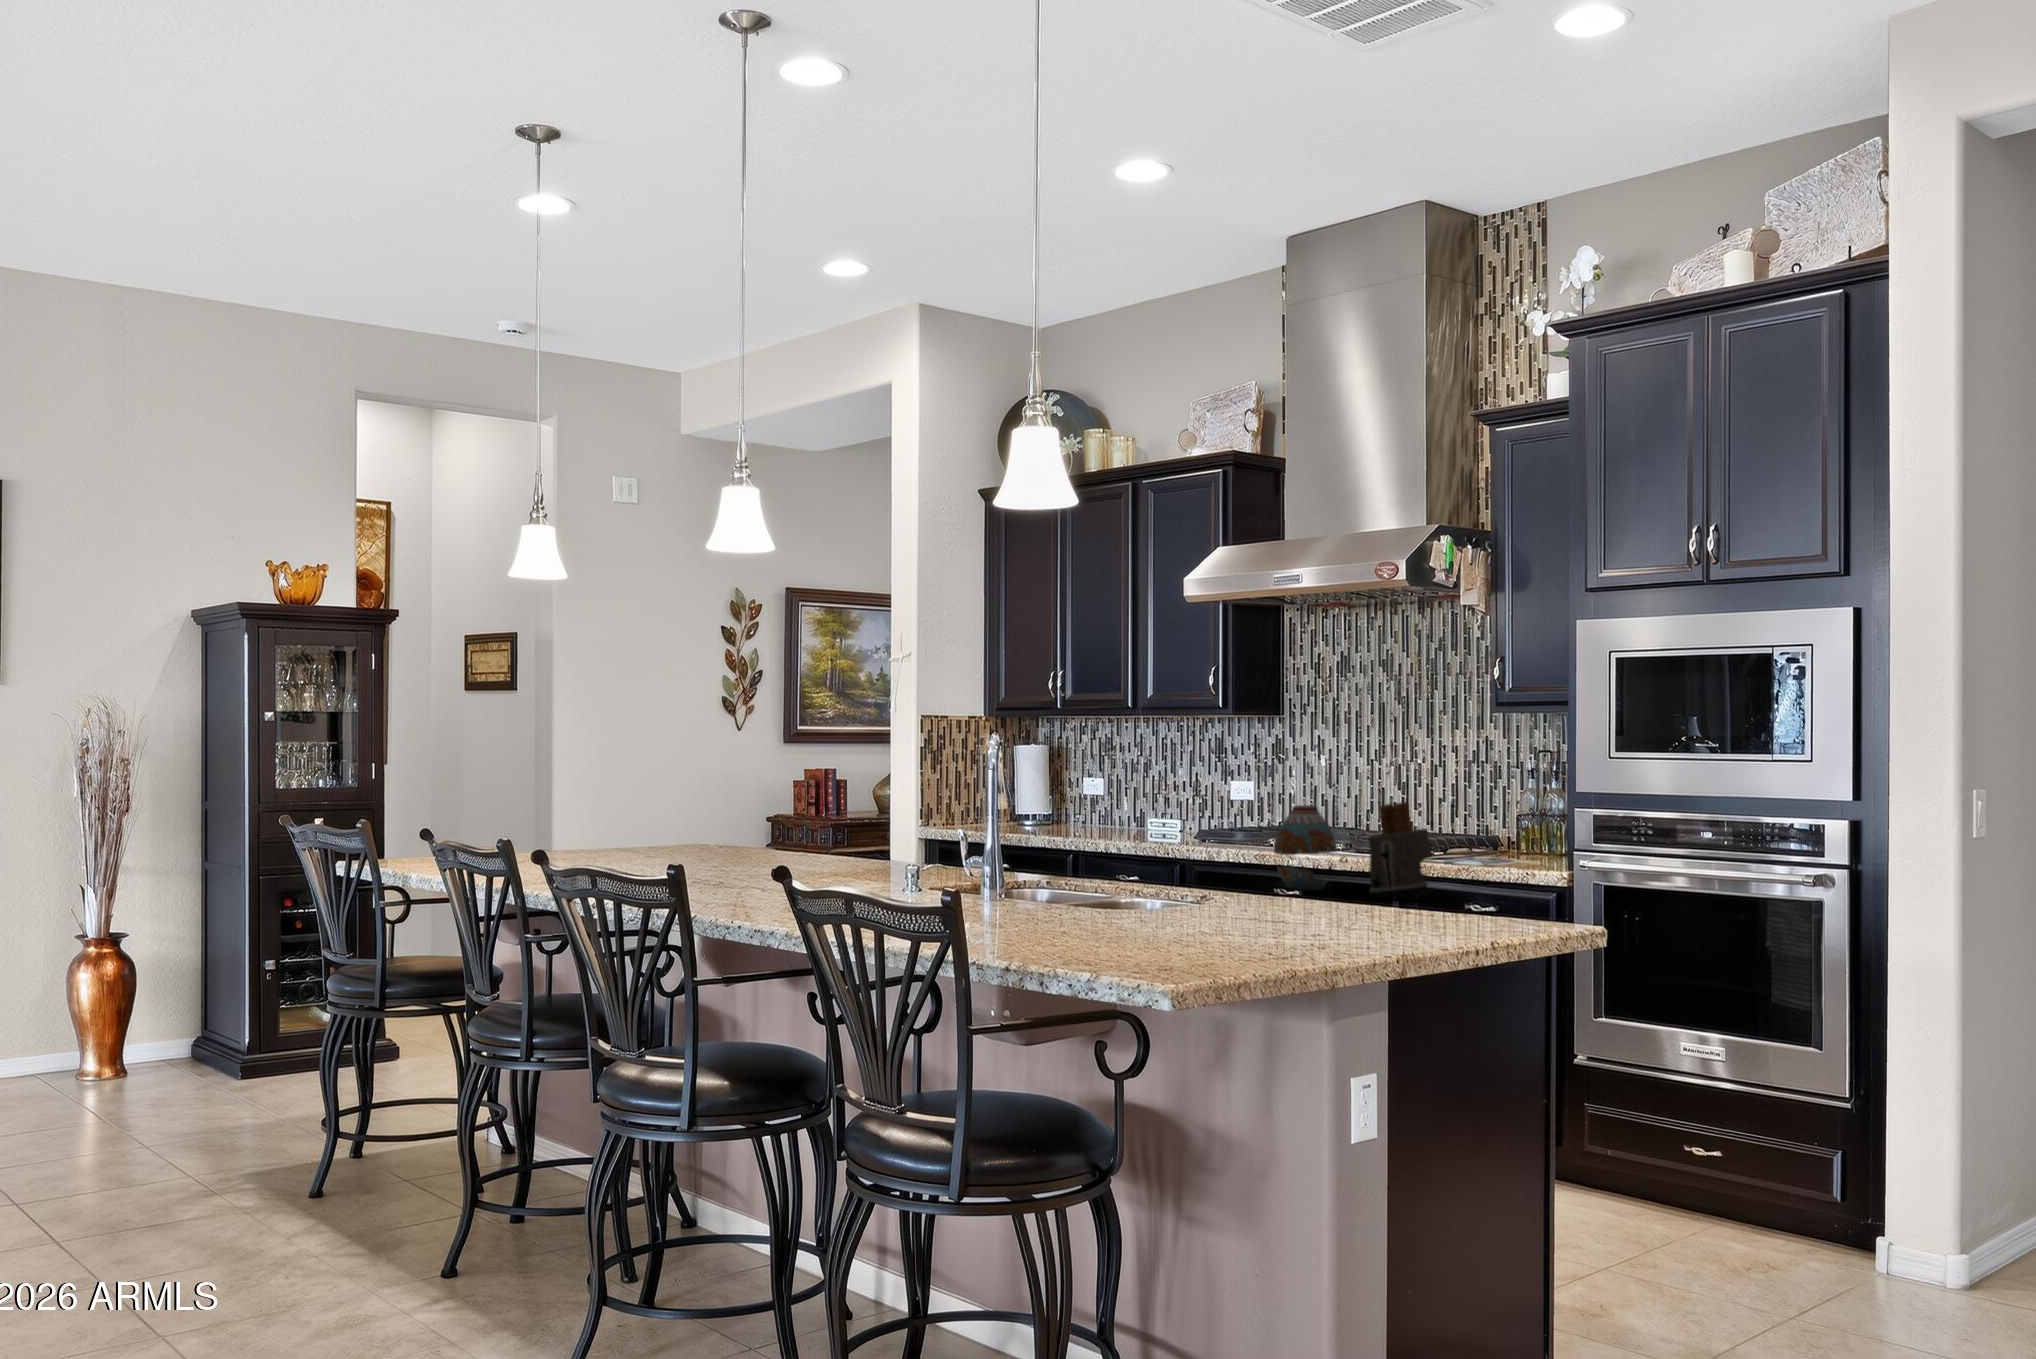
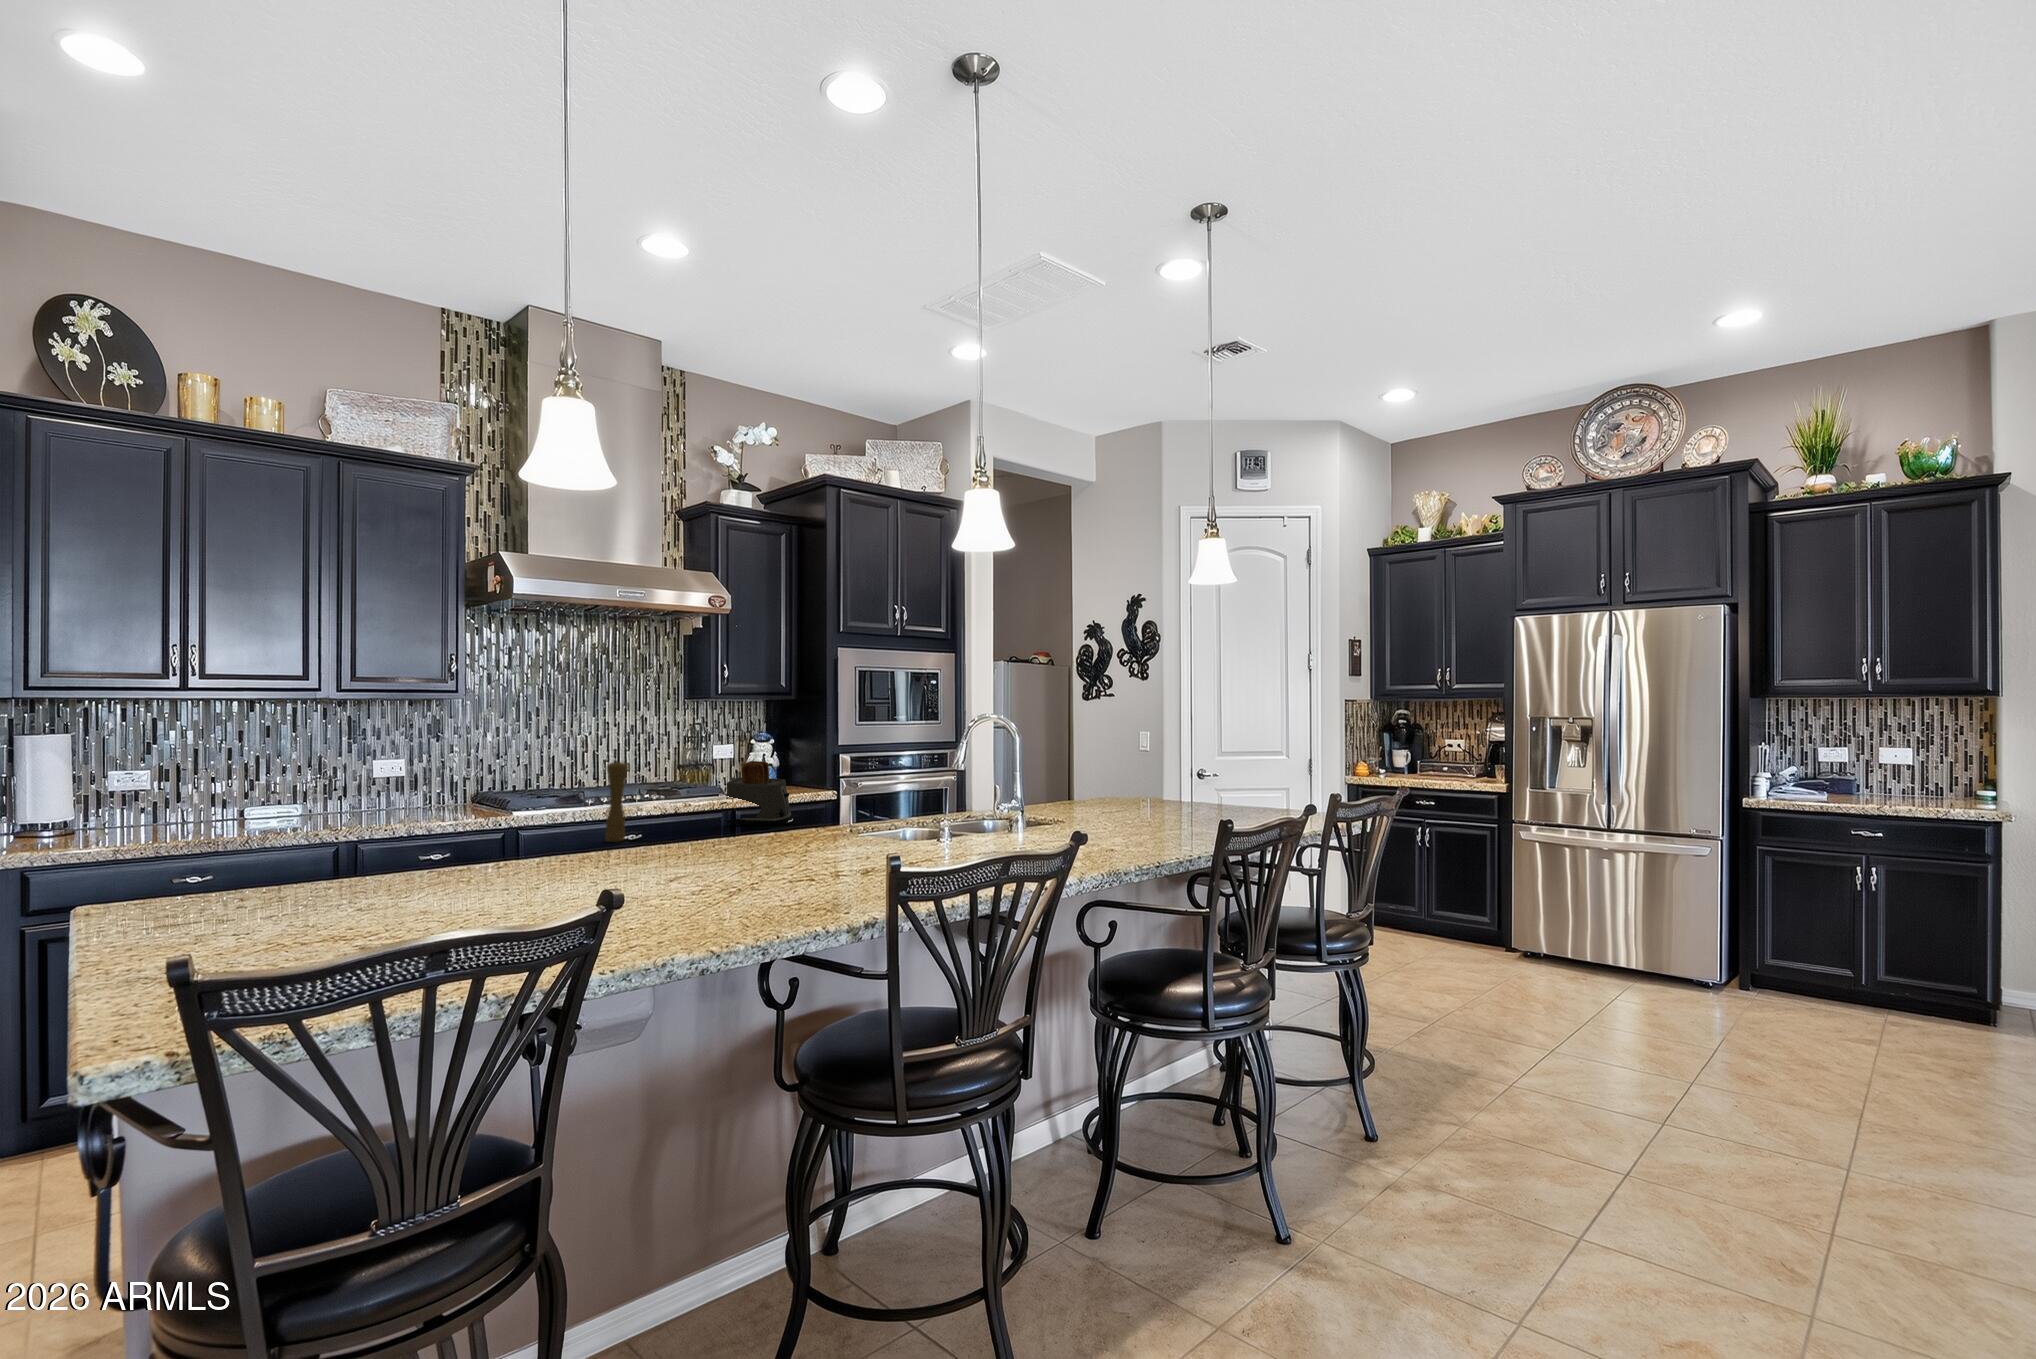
pepper mill: none [1229,787,1253,884] -> present [605,761,628,842]
vase: present [1274,805,1336,891] -> none [648,770,697,835]

